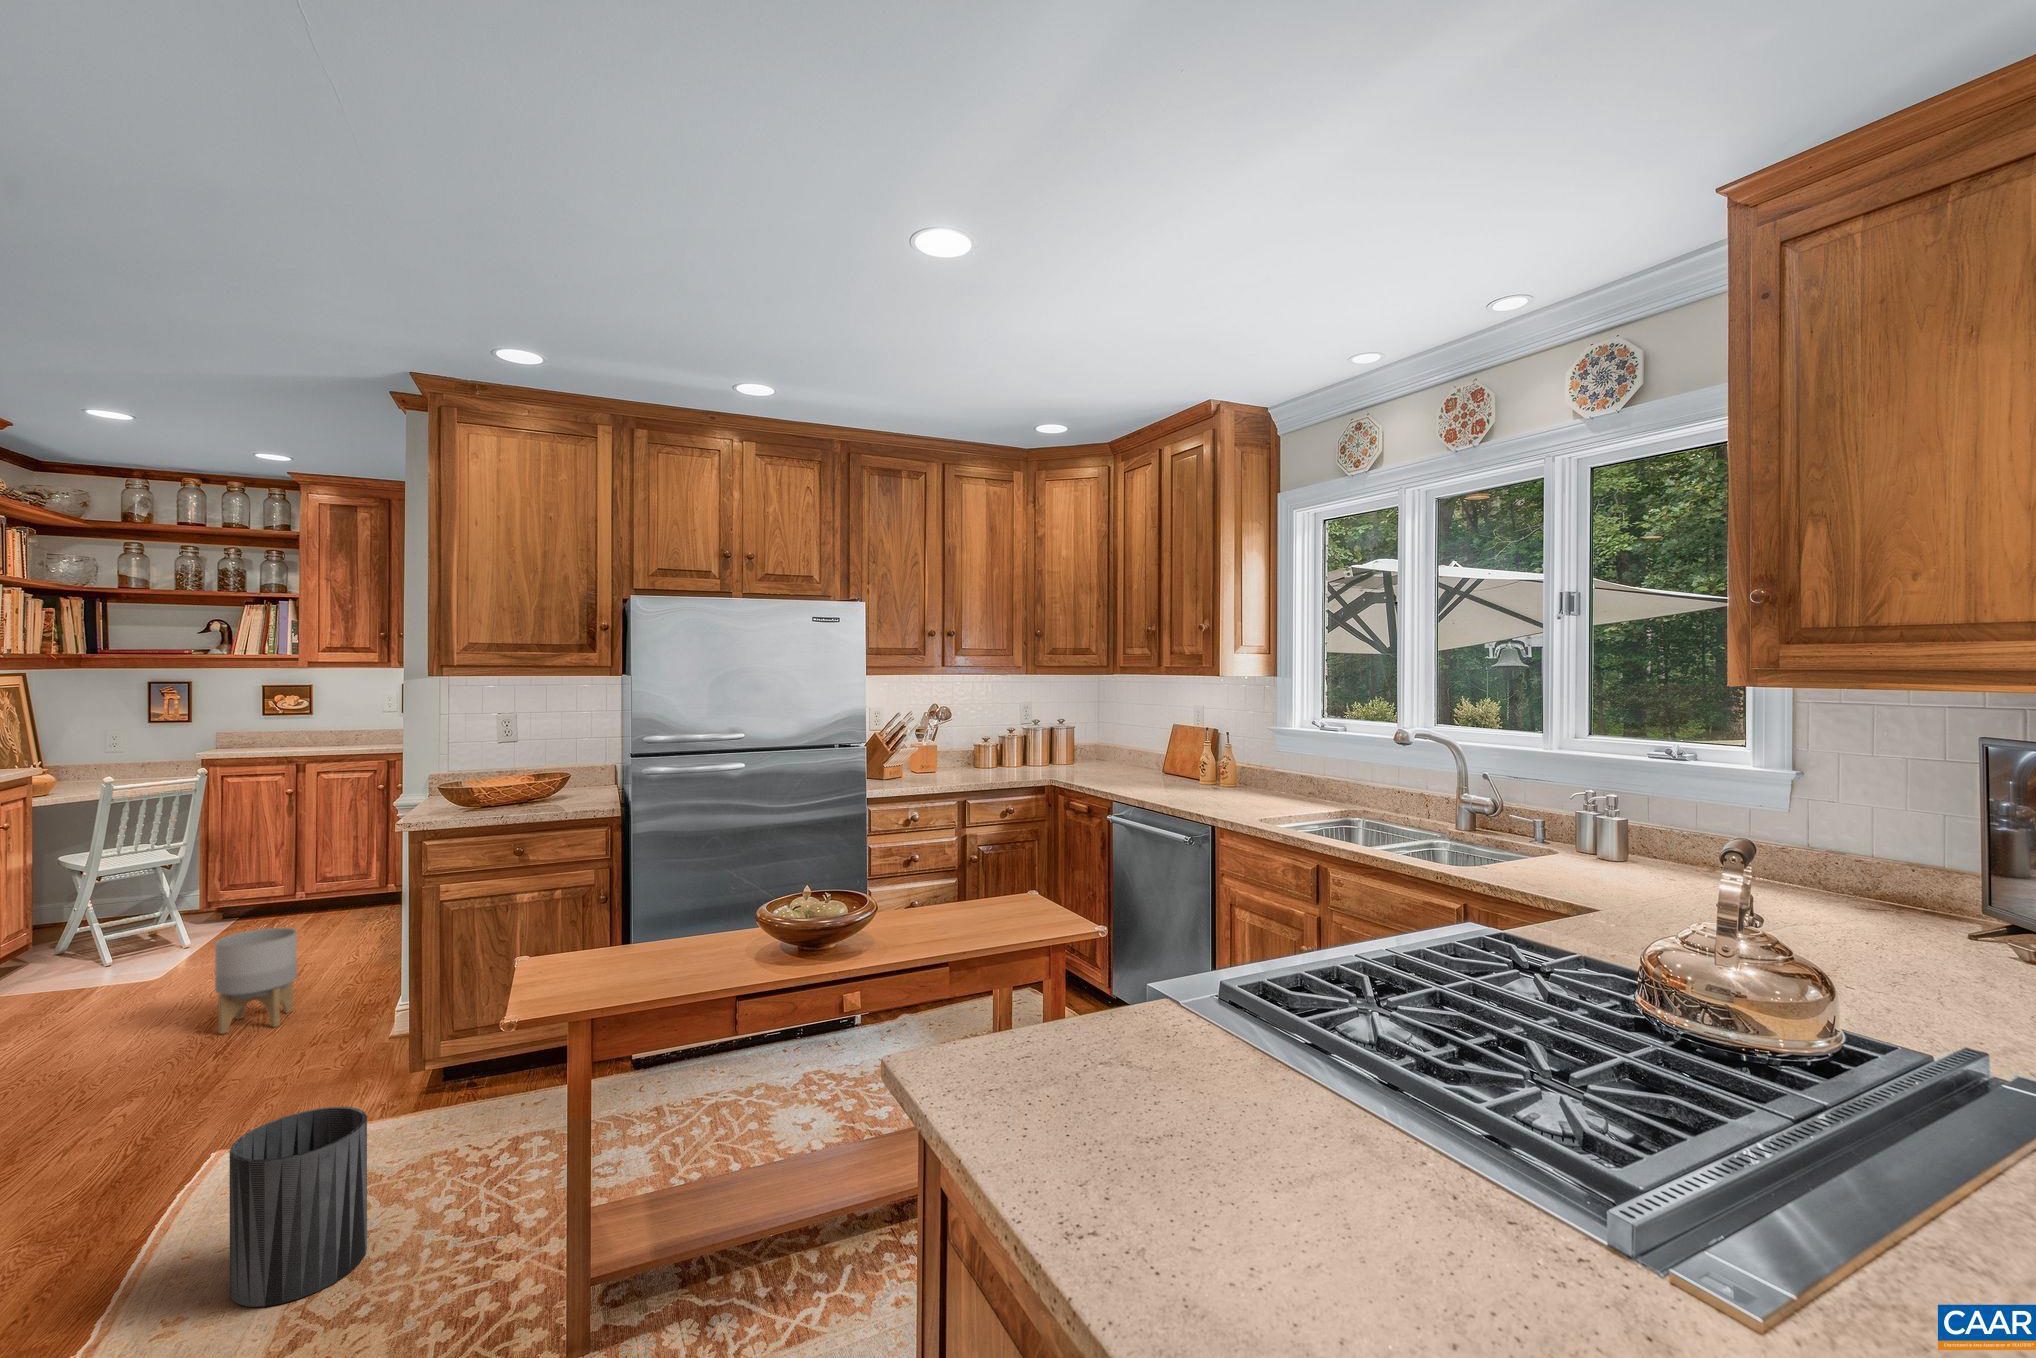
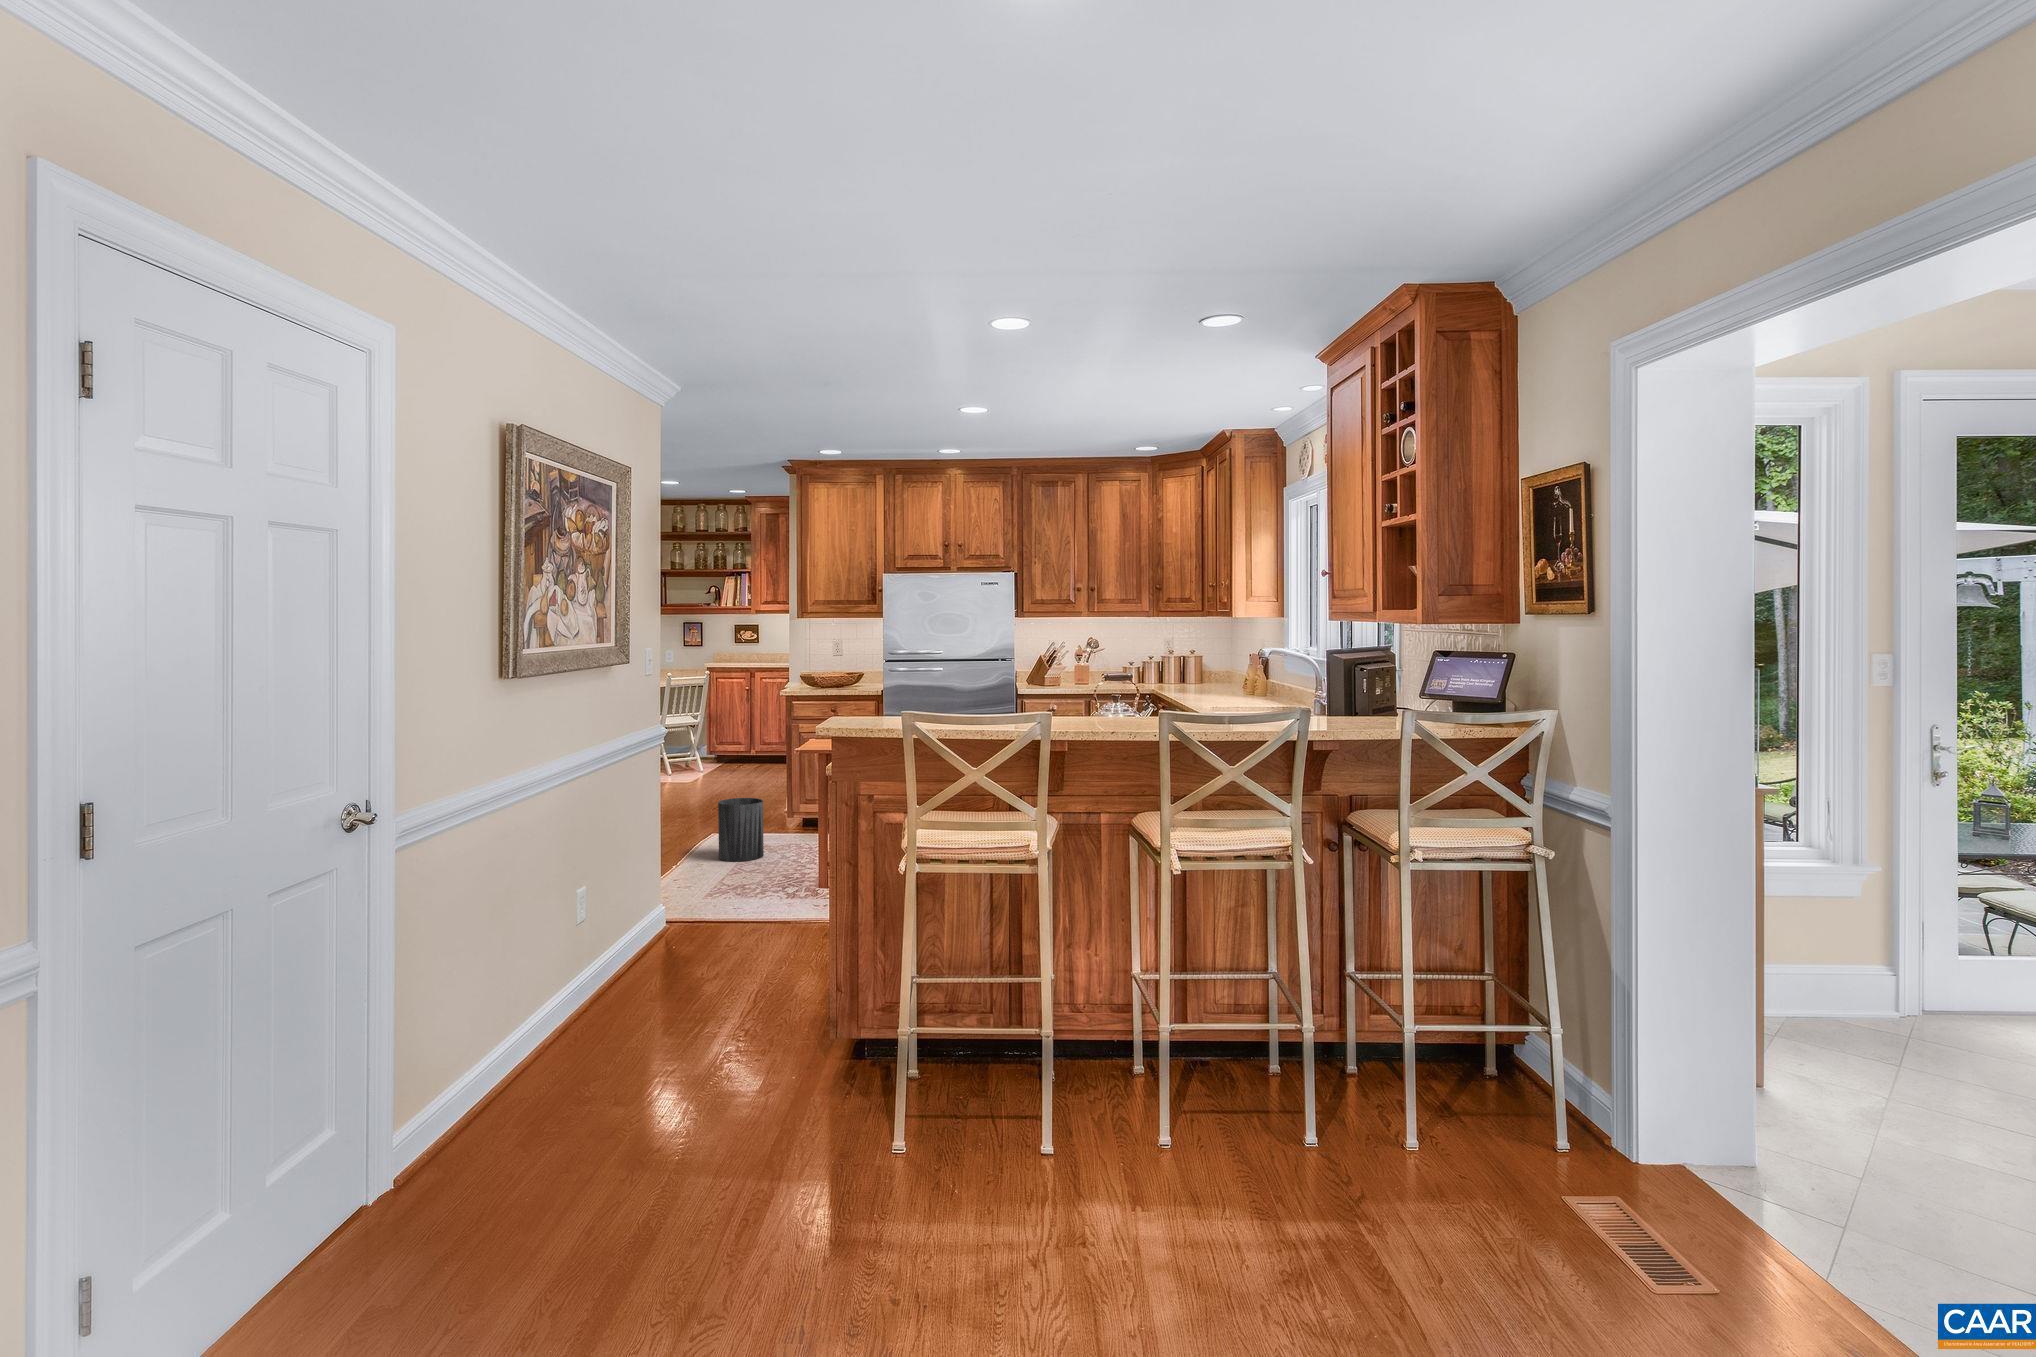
planter: present [215,928,297,1034] -> none [714,752,747,801]

